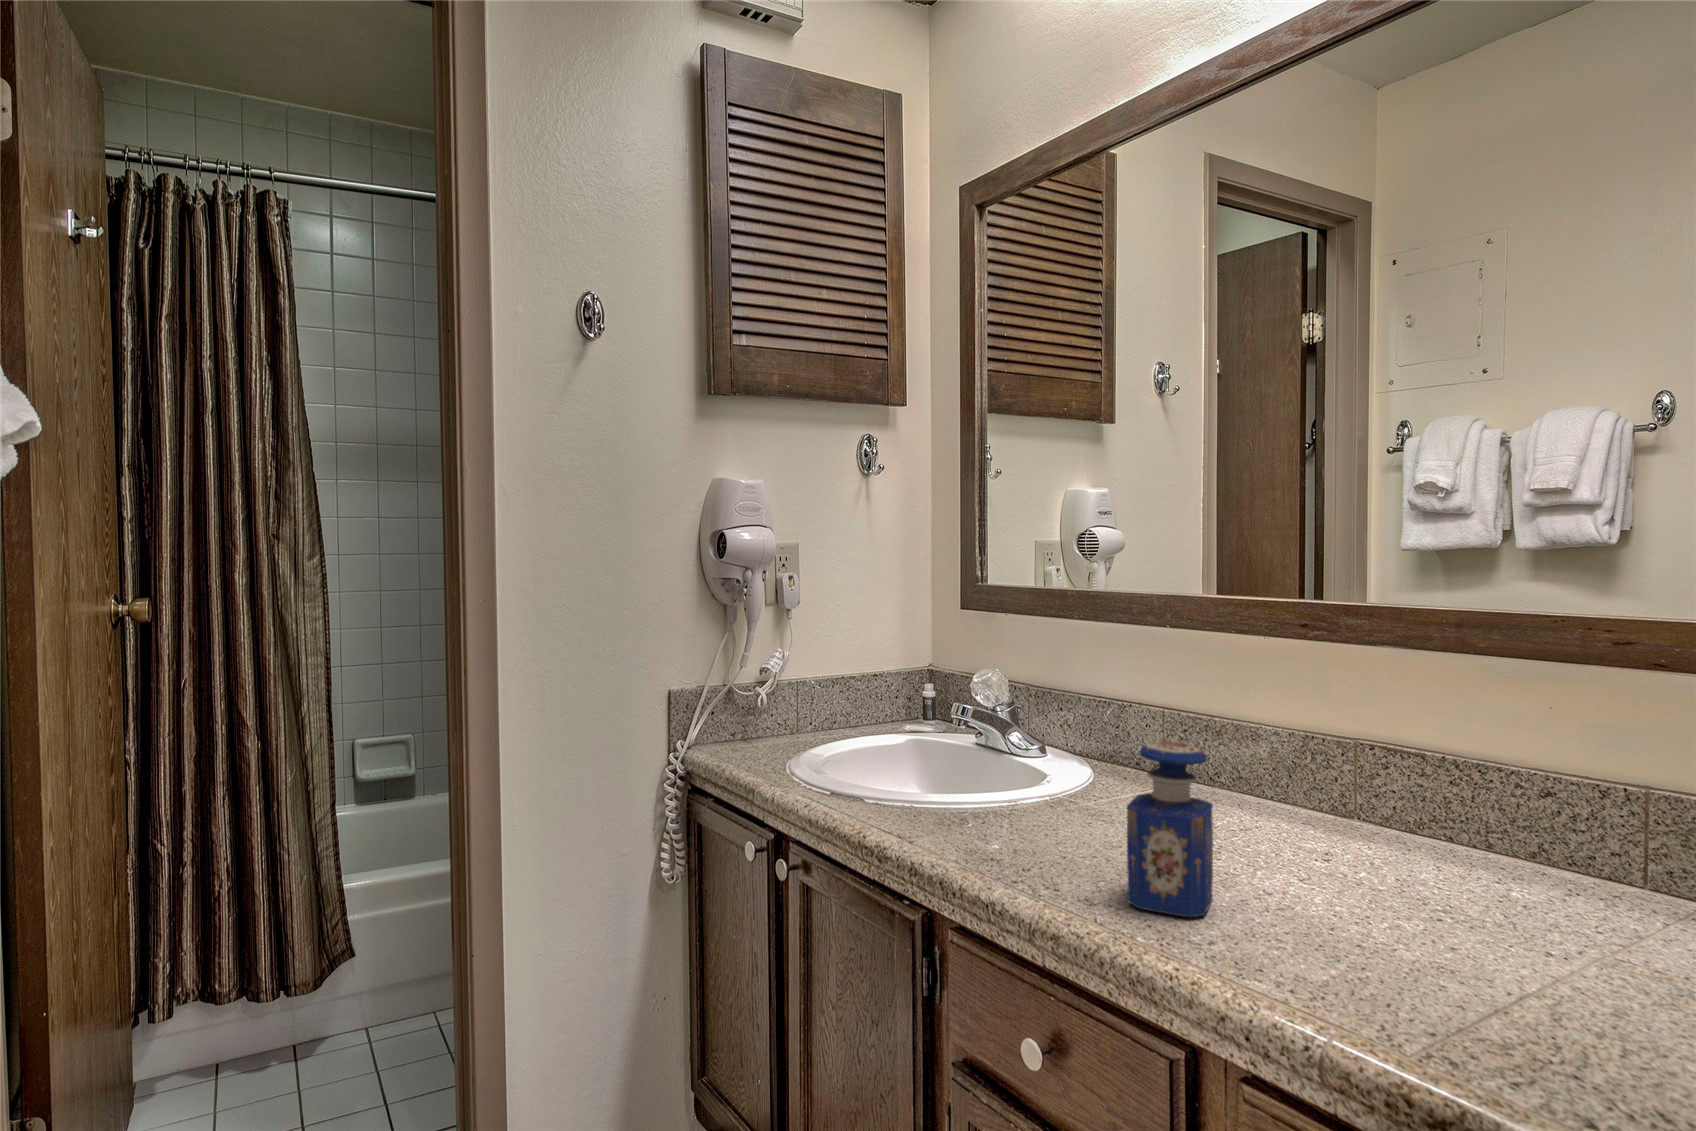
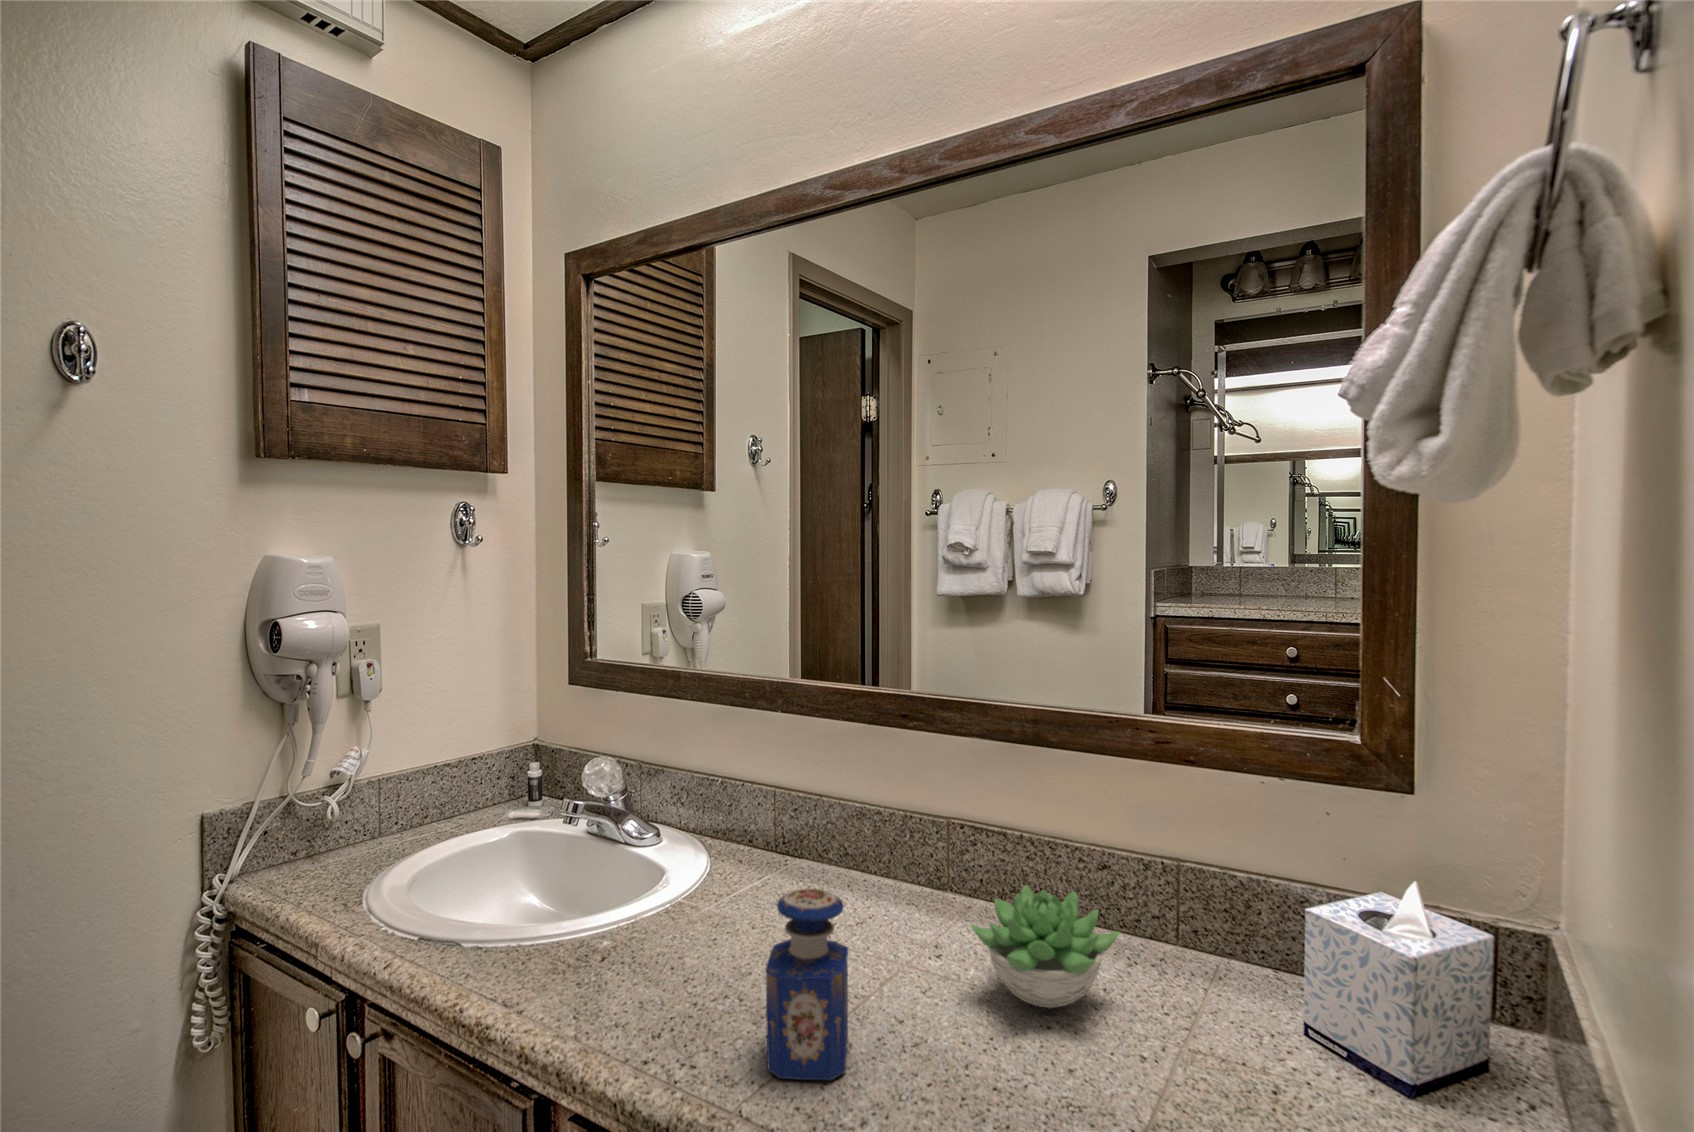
succulent plant: none [1359,786,1551,908] -> present [971,885,1120,1008]

